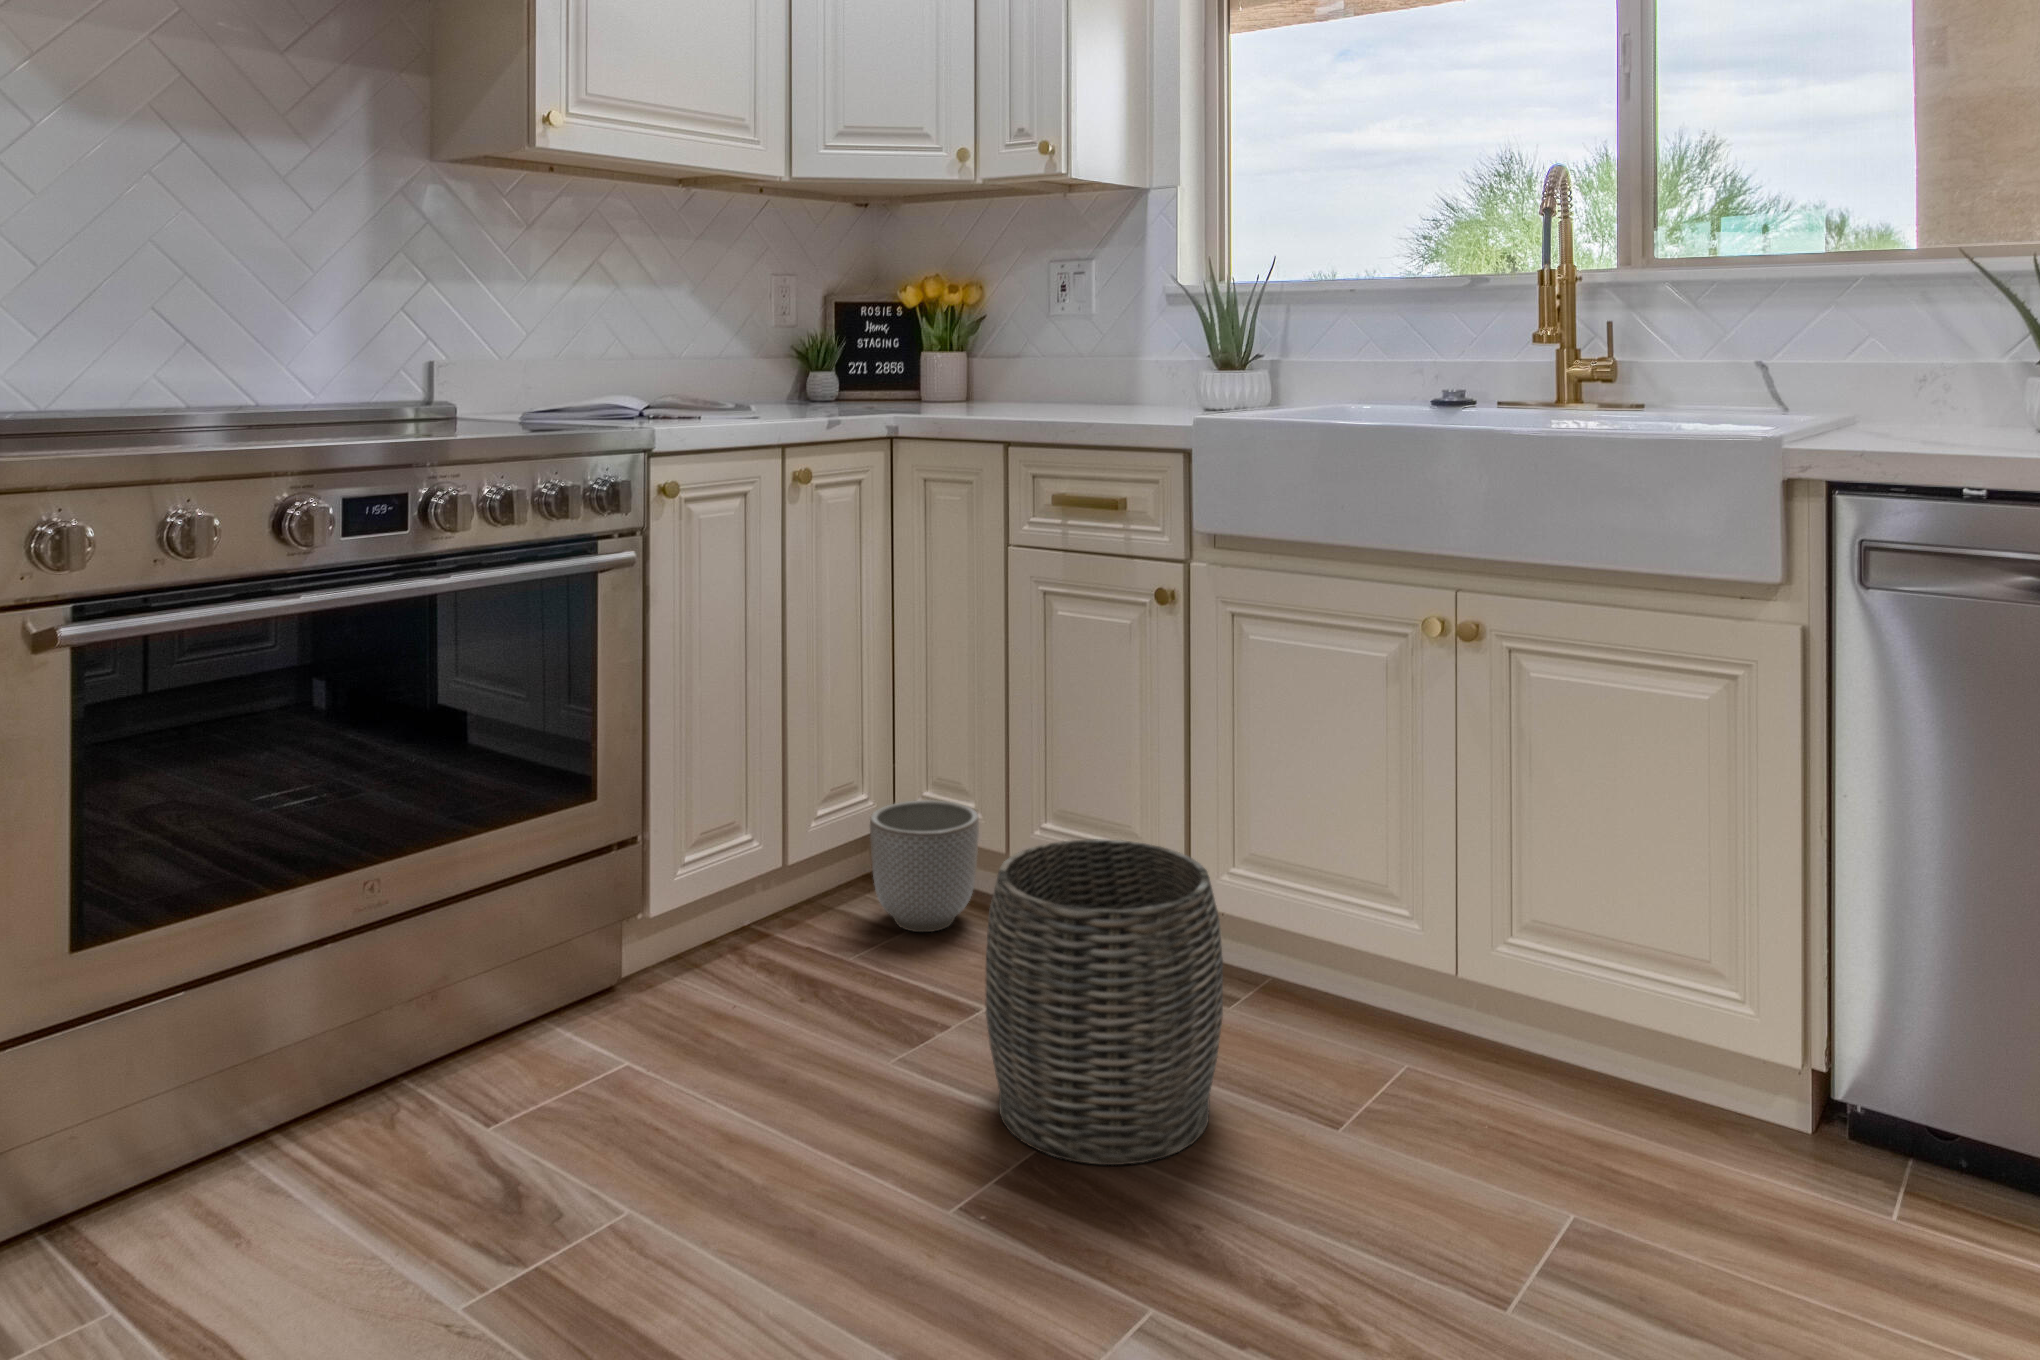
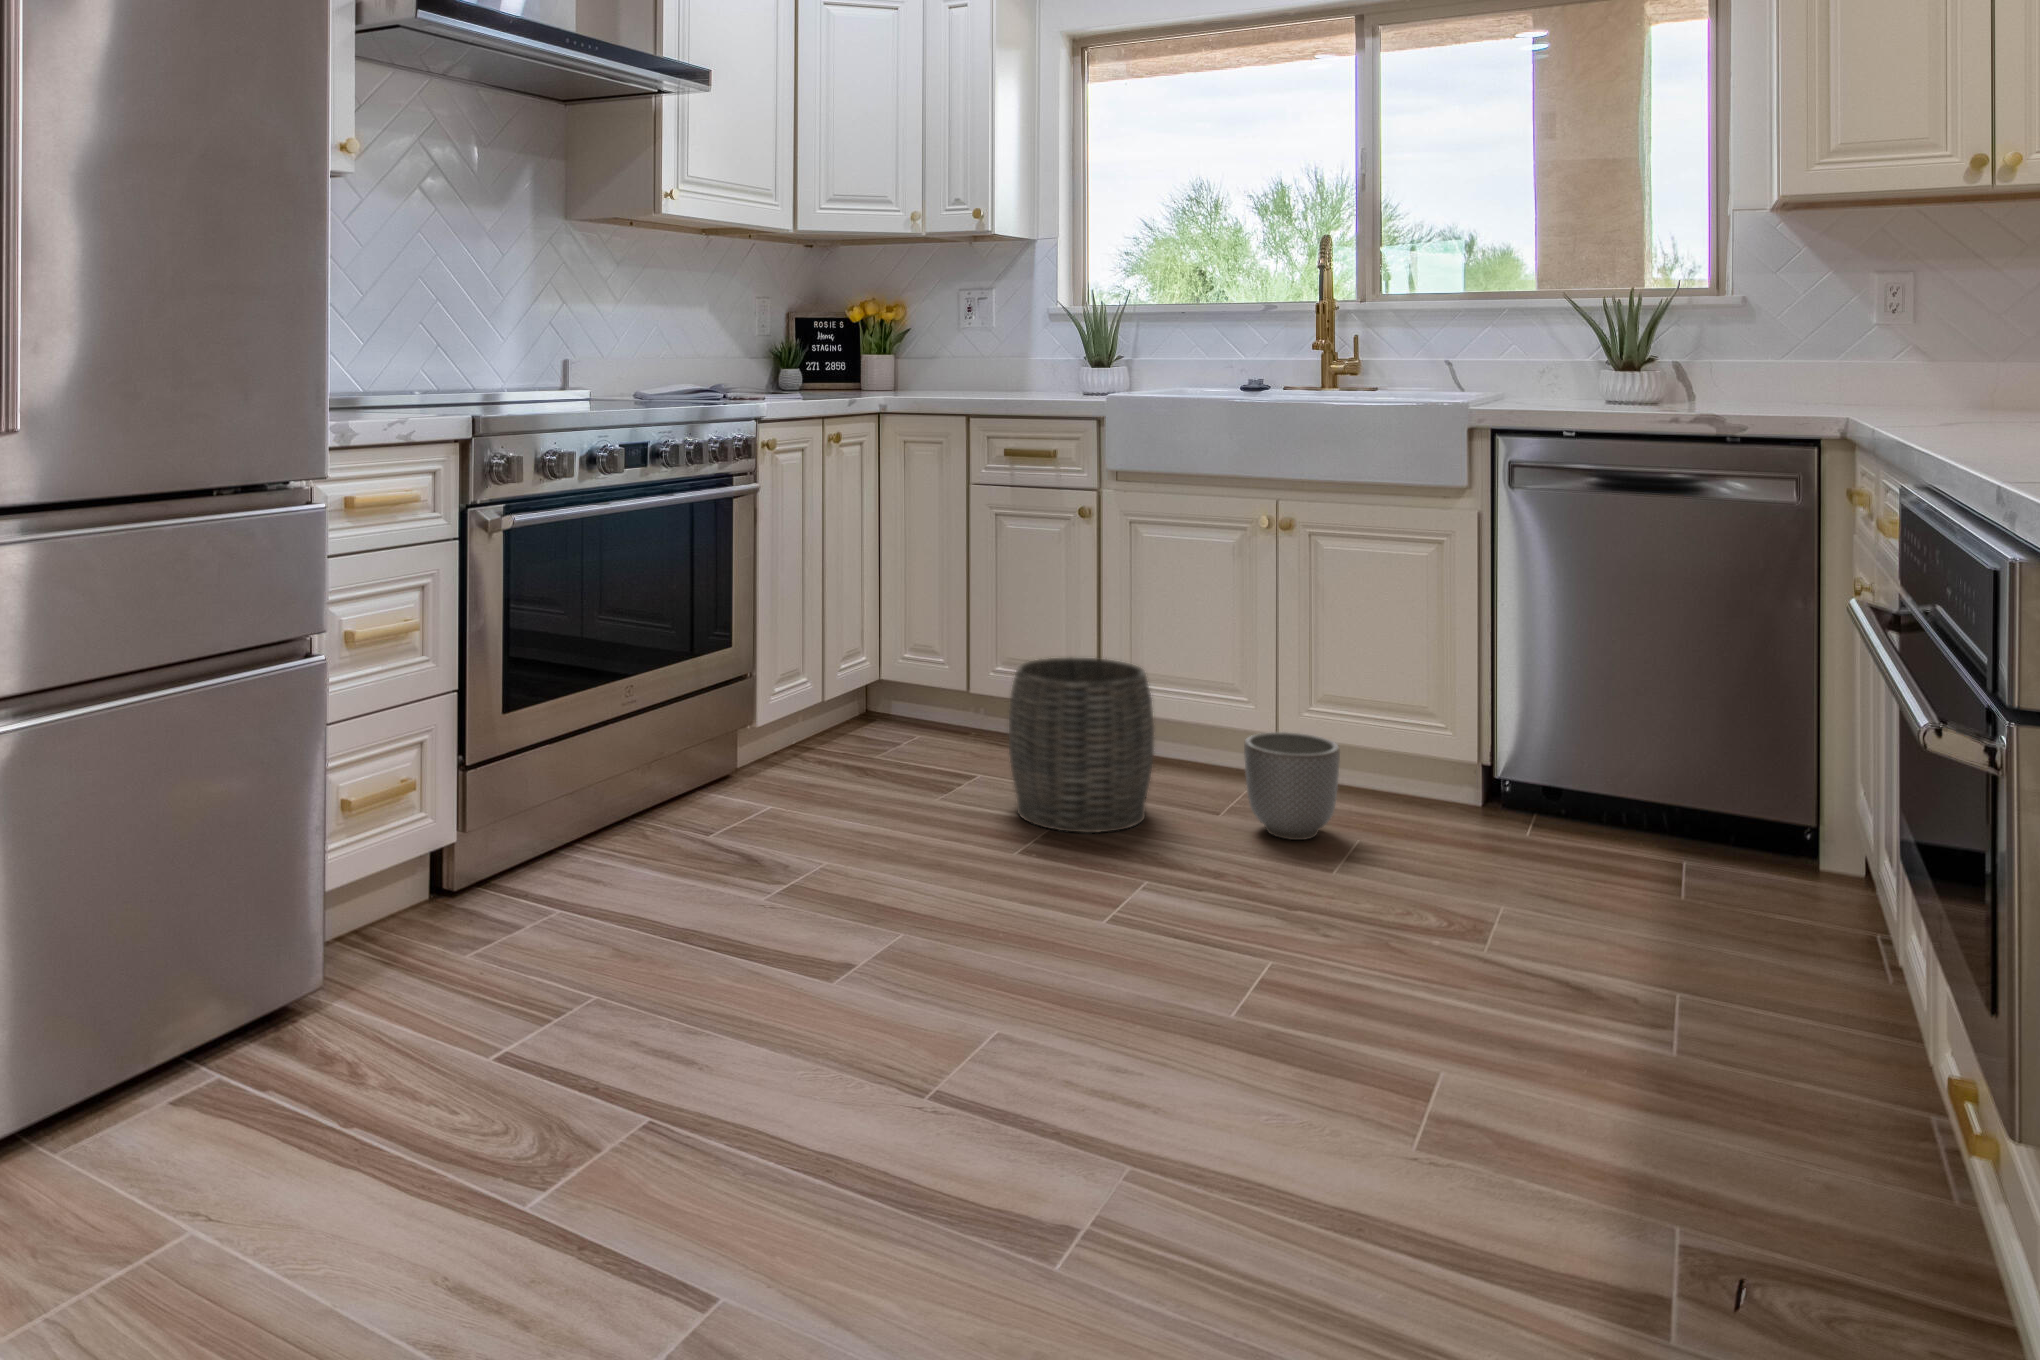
planter: present [870,800,979,932] -> present [1244,732,1340,840]

